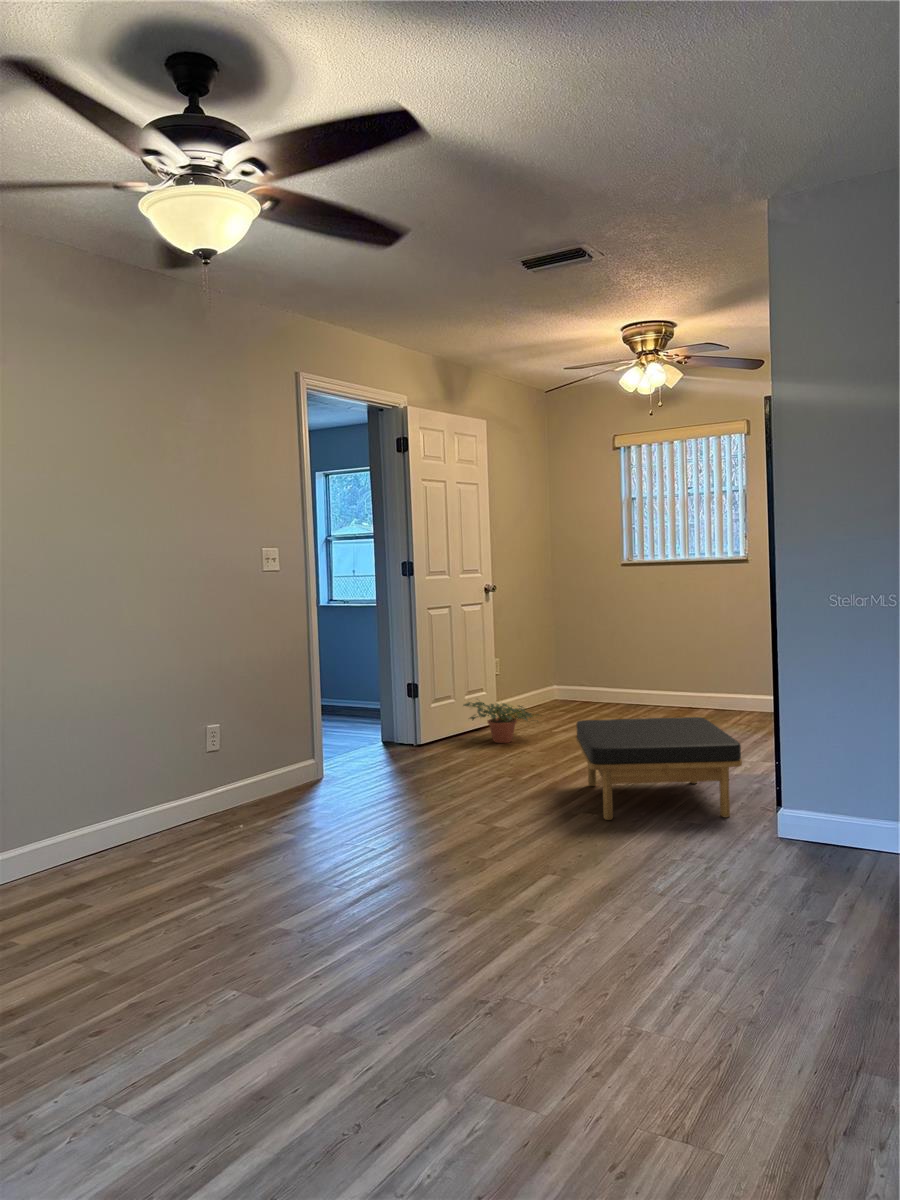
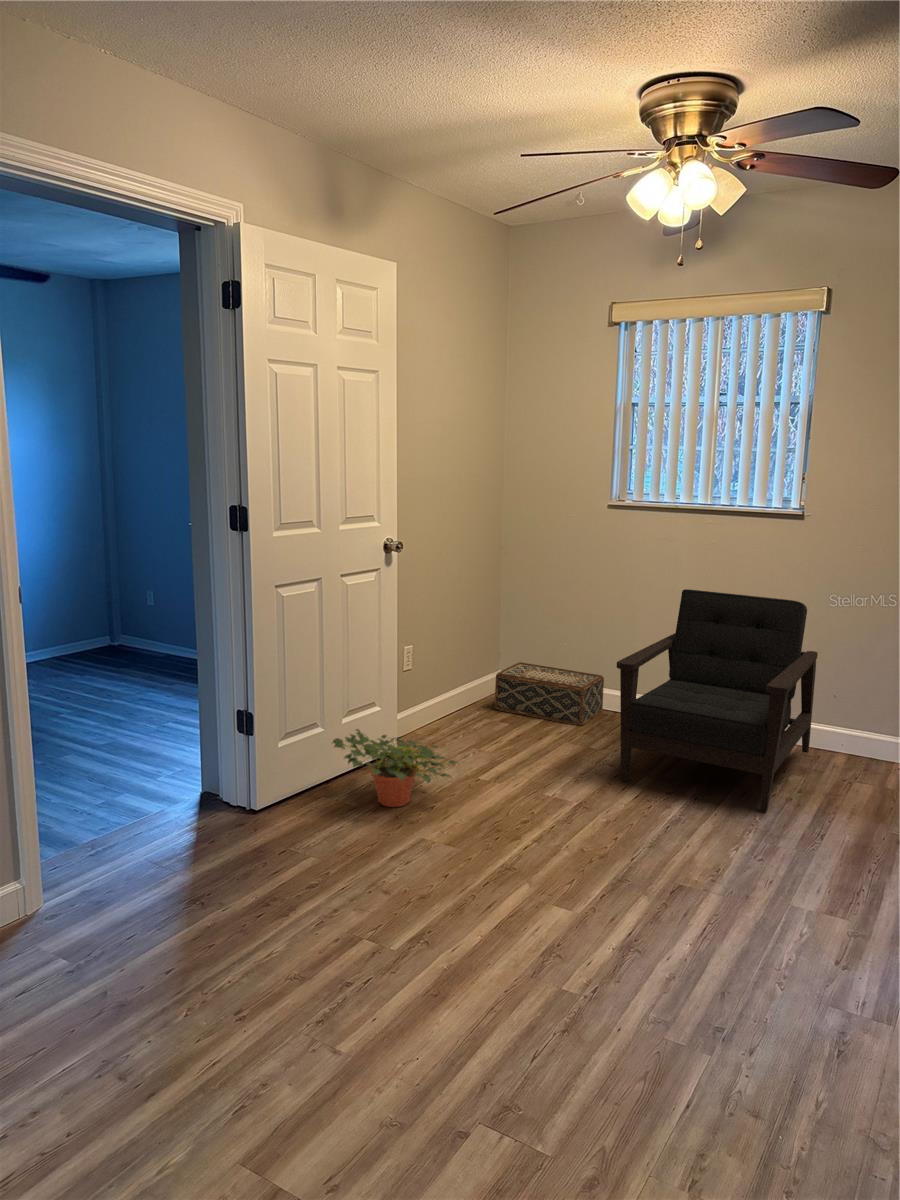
armchair: none [635,612,767,735] -> present [617,589,818,813]
woven basket: none [555,677,629,711] -> present [495,662,604,726]
ottoman: present [576,717,742,820] -> none [490,860,826,1157]

